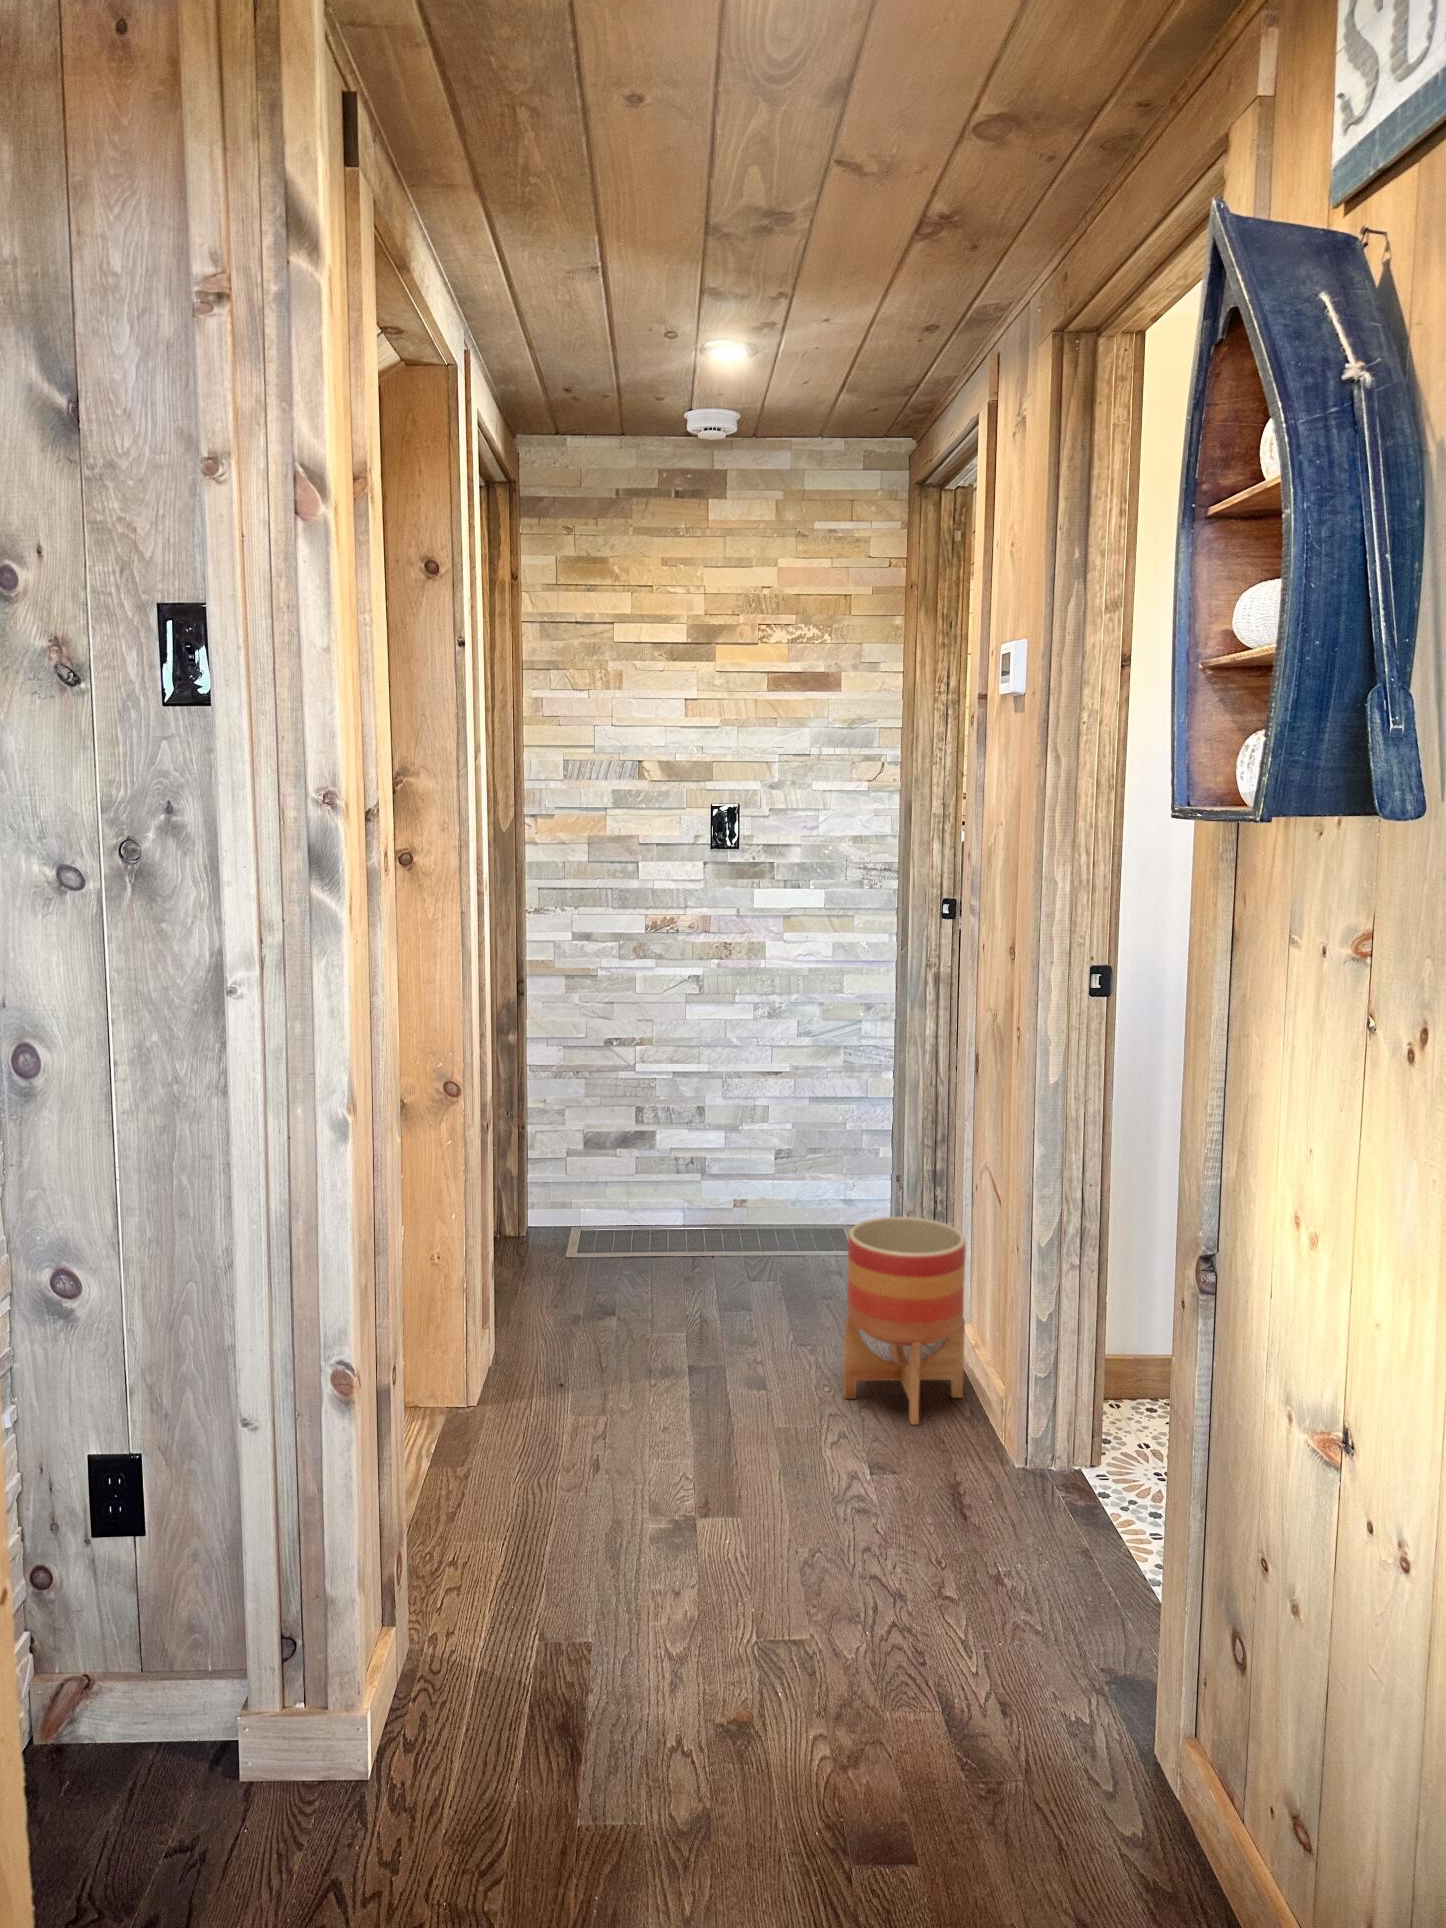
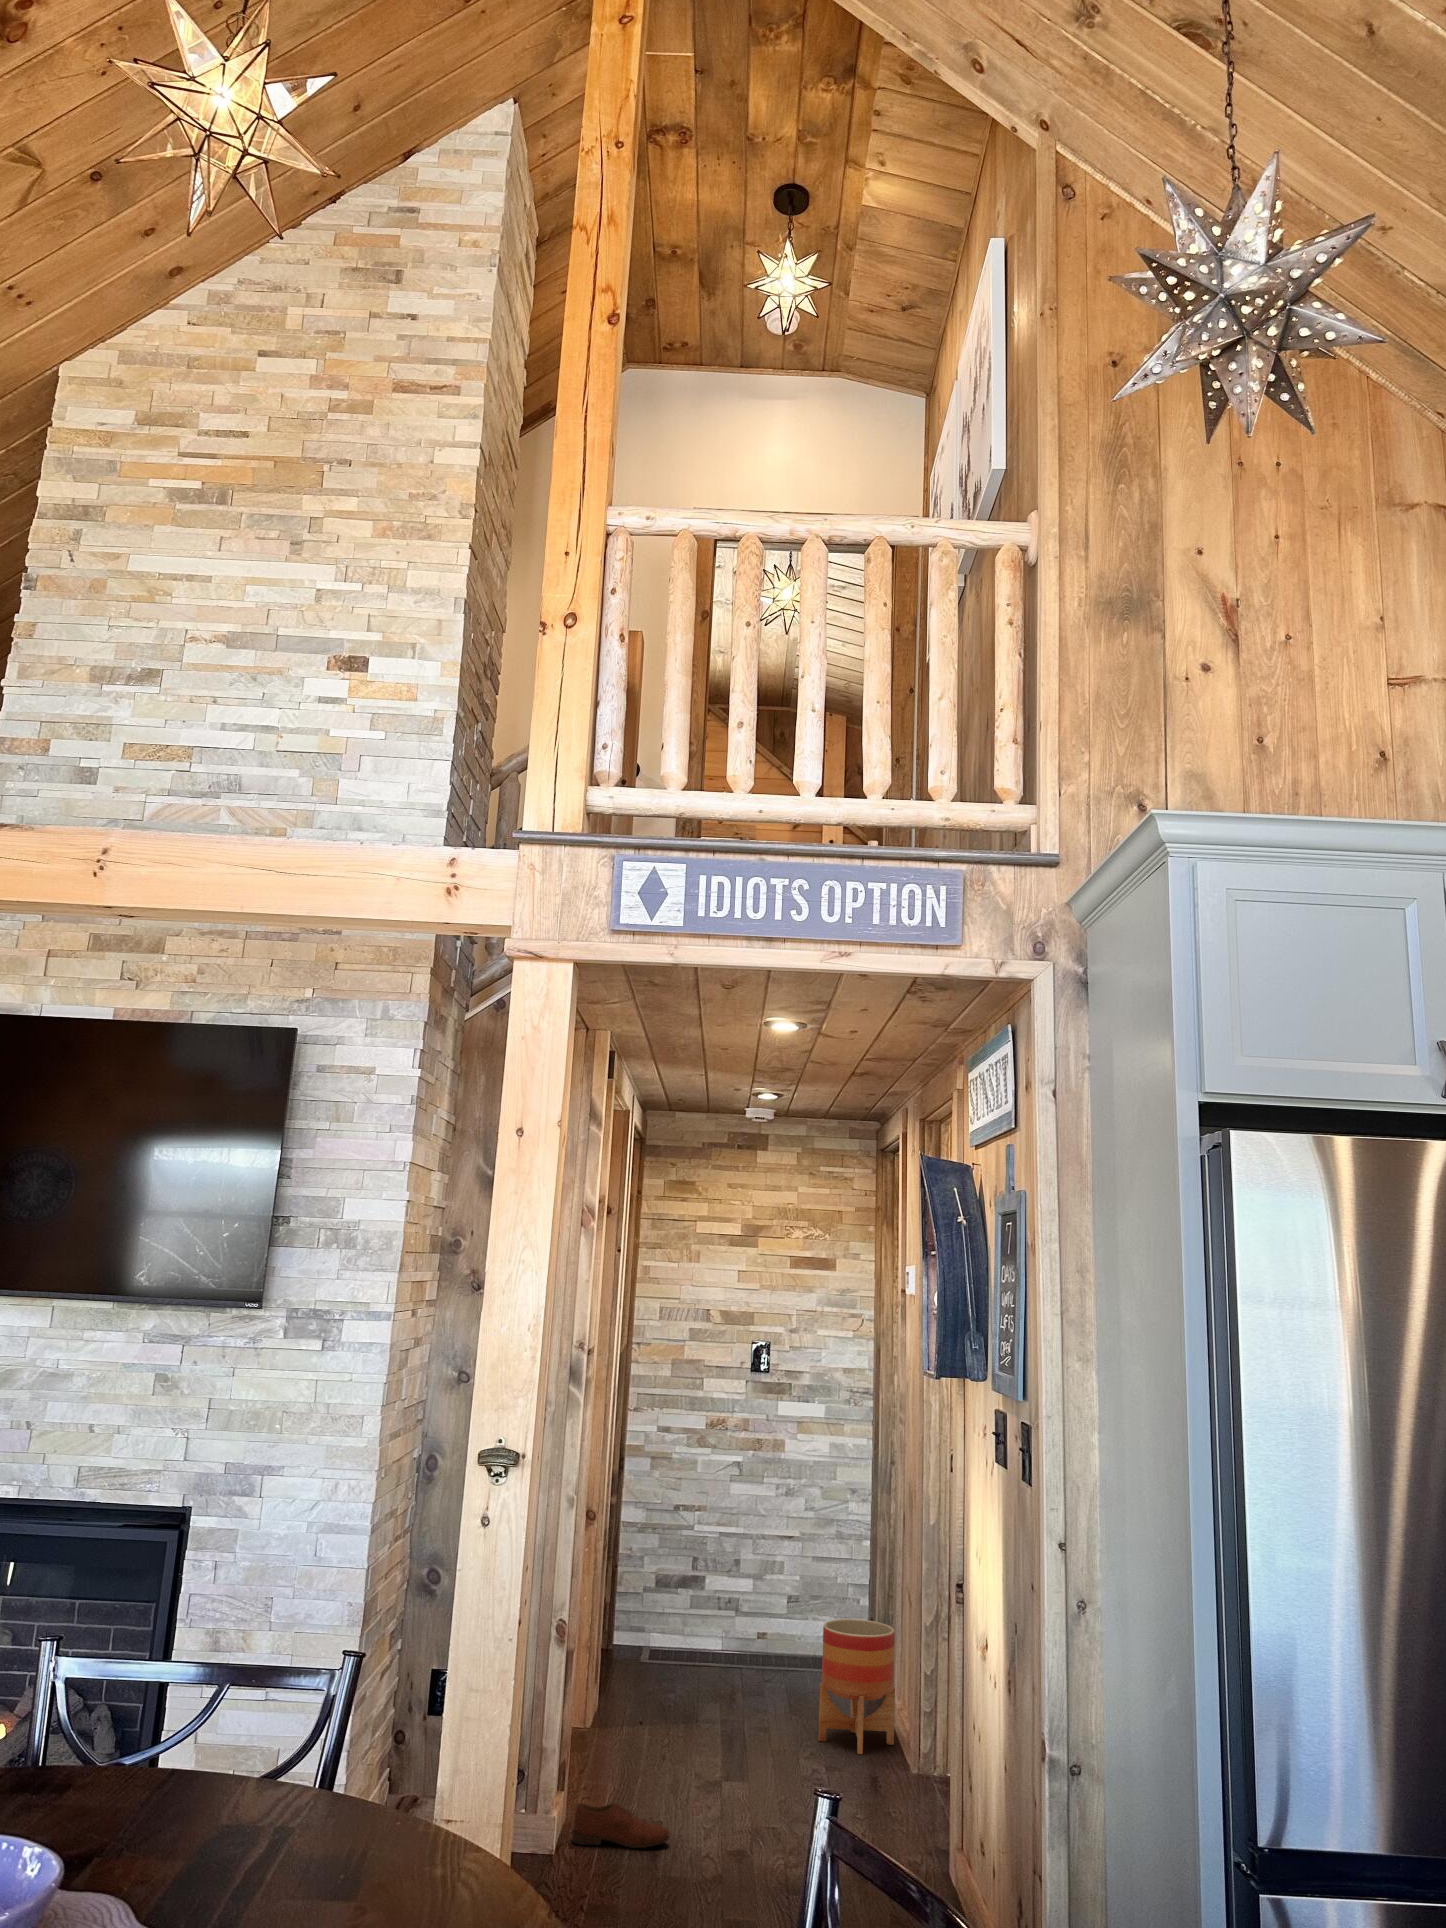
shoe: none [410,1652,601,1737] -> present [572,1802,670,1848]

